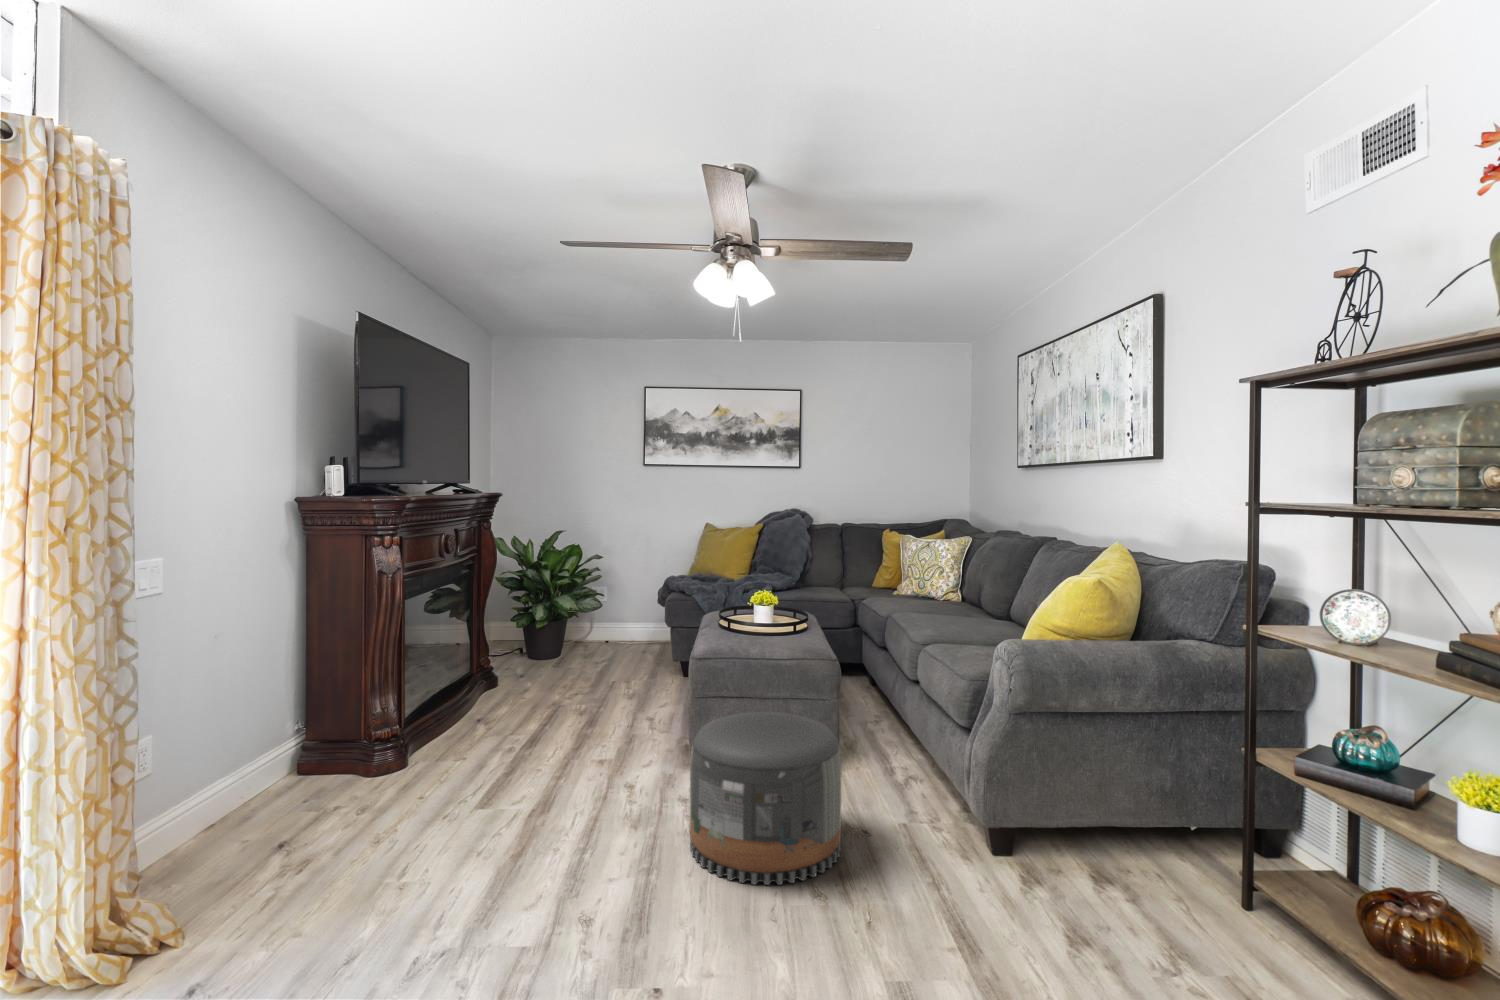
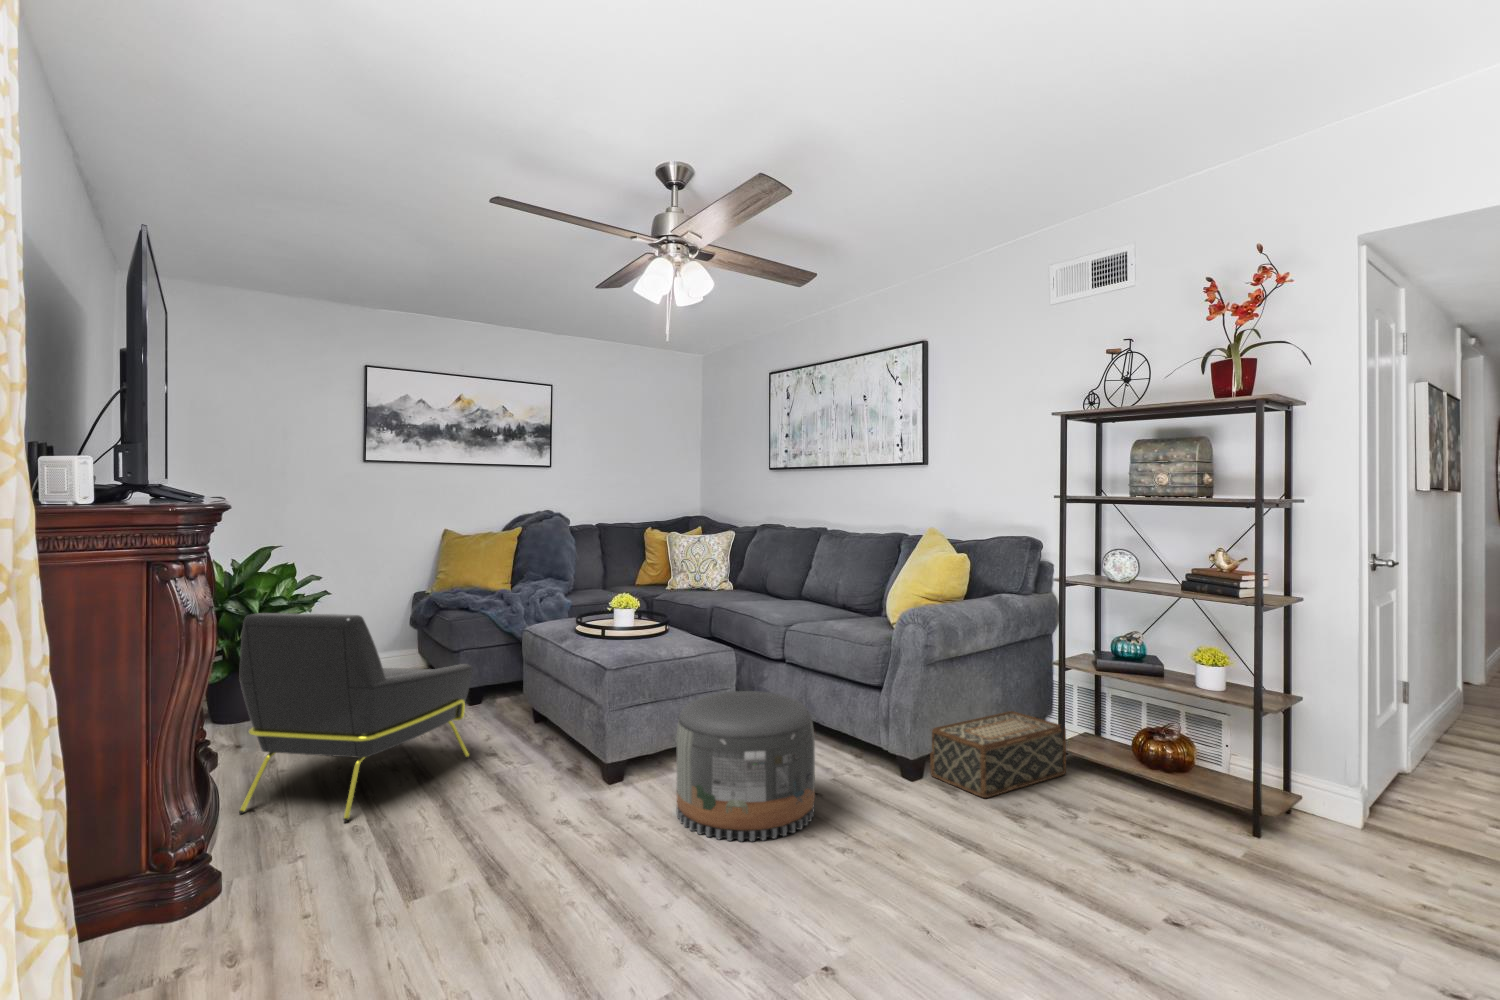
armchair: none [428,589,616,766] -> present [239,613,472,822]
woven basket: none [1027,803,1244,919] -> present [930,711,1066,798]

